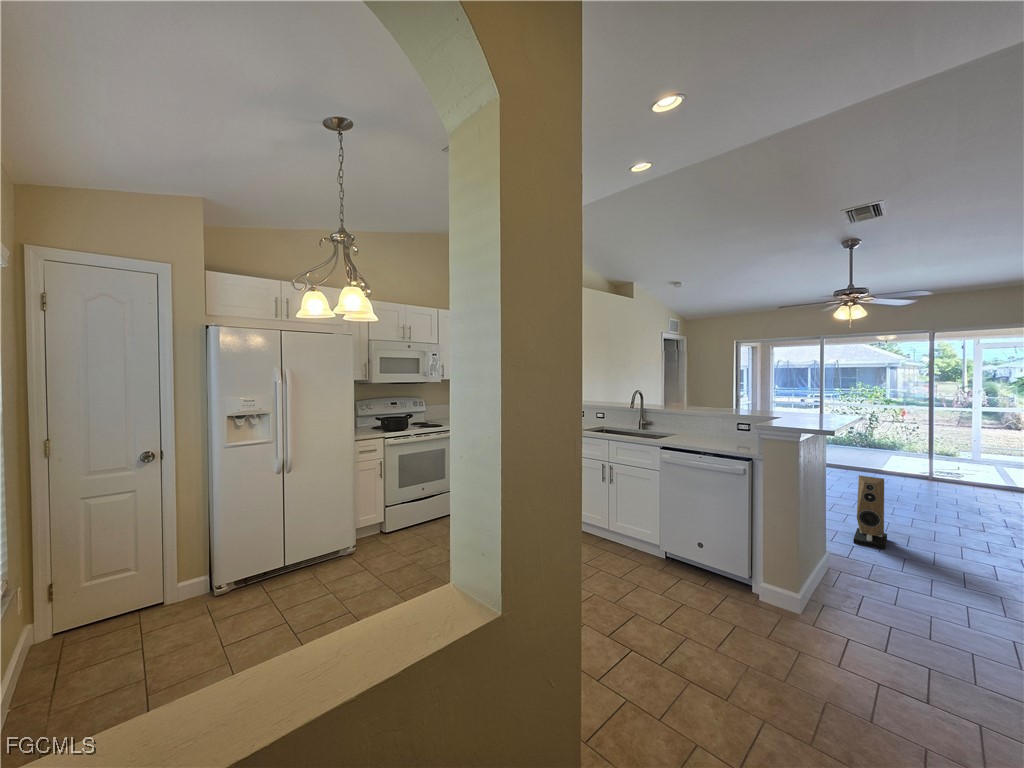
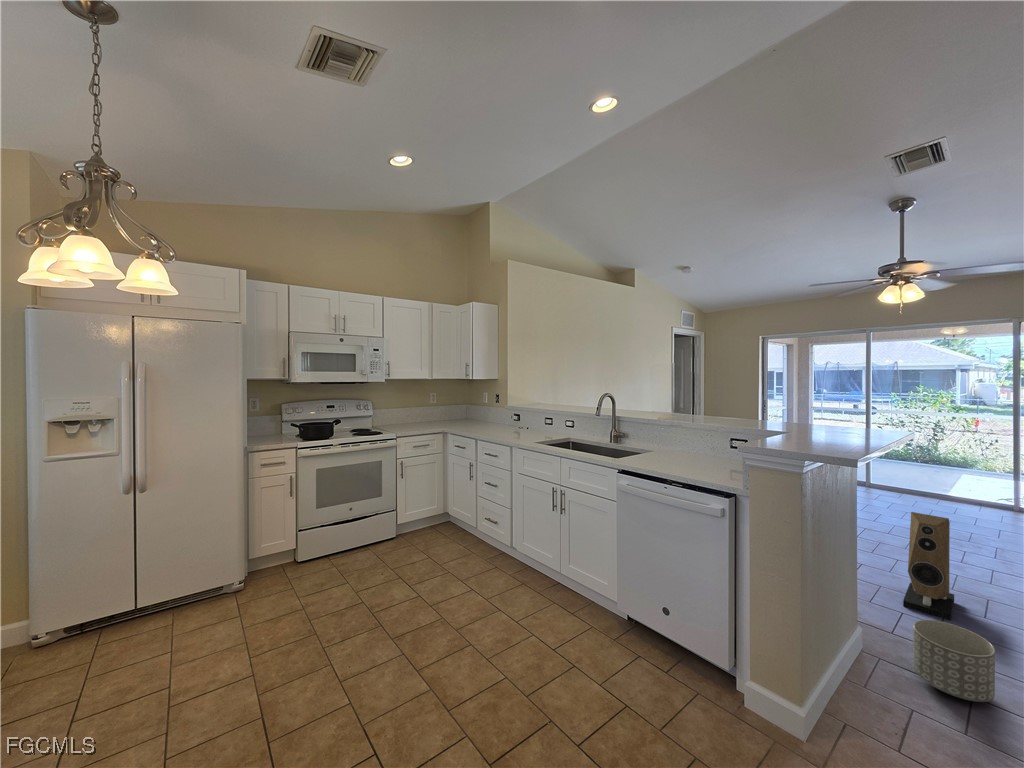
planter: none [863,543,912,589] -> present [913,620,995,702]

